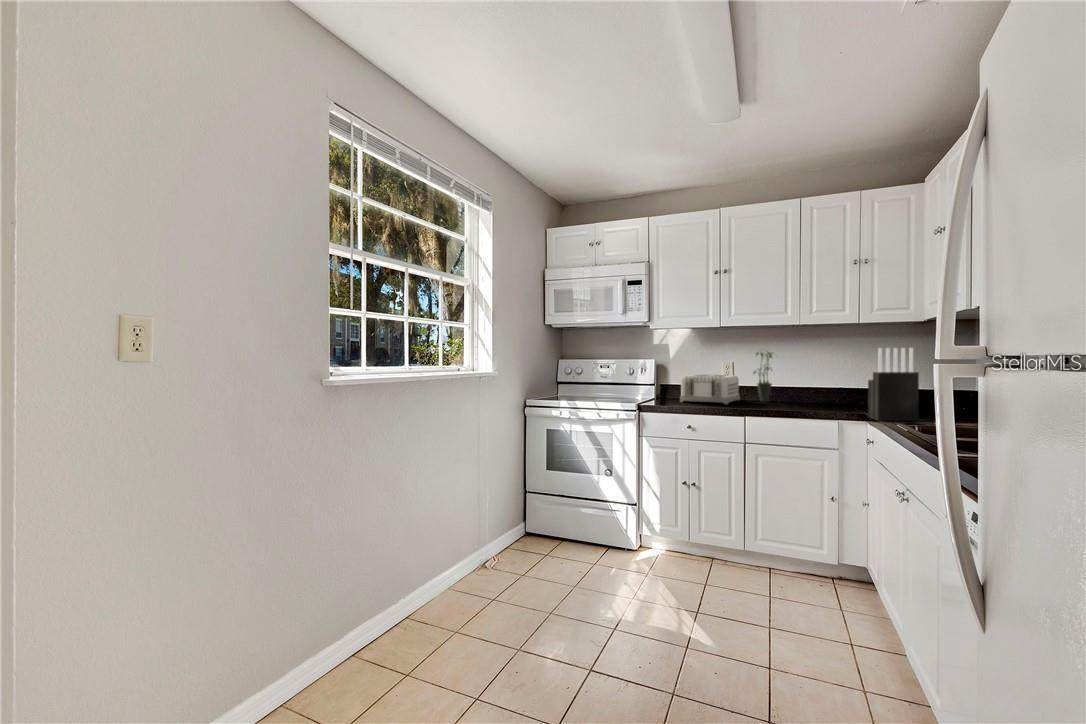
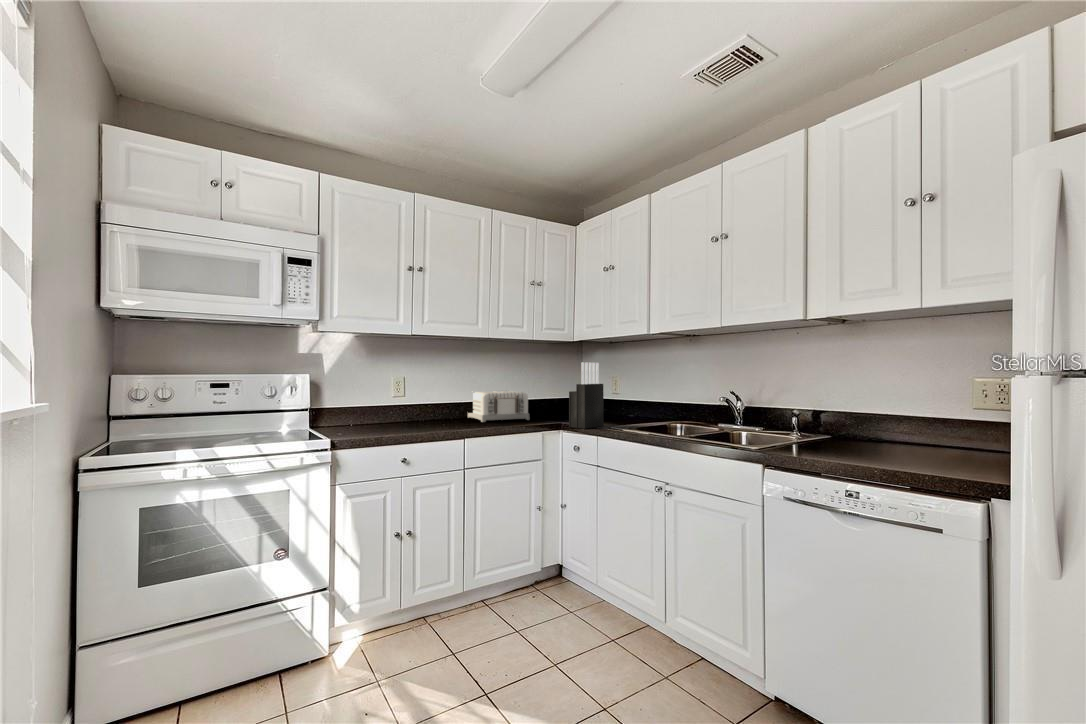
potted plant: present [753,351,773,402] -> none [425,363,448,421]
toaster: present [680,375,740,404] -> present [468,391,530,422]

